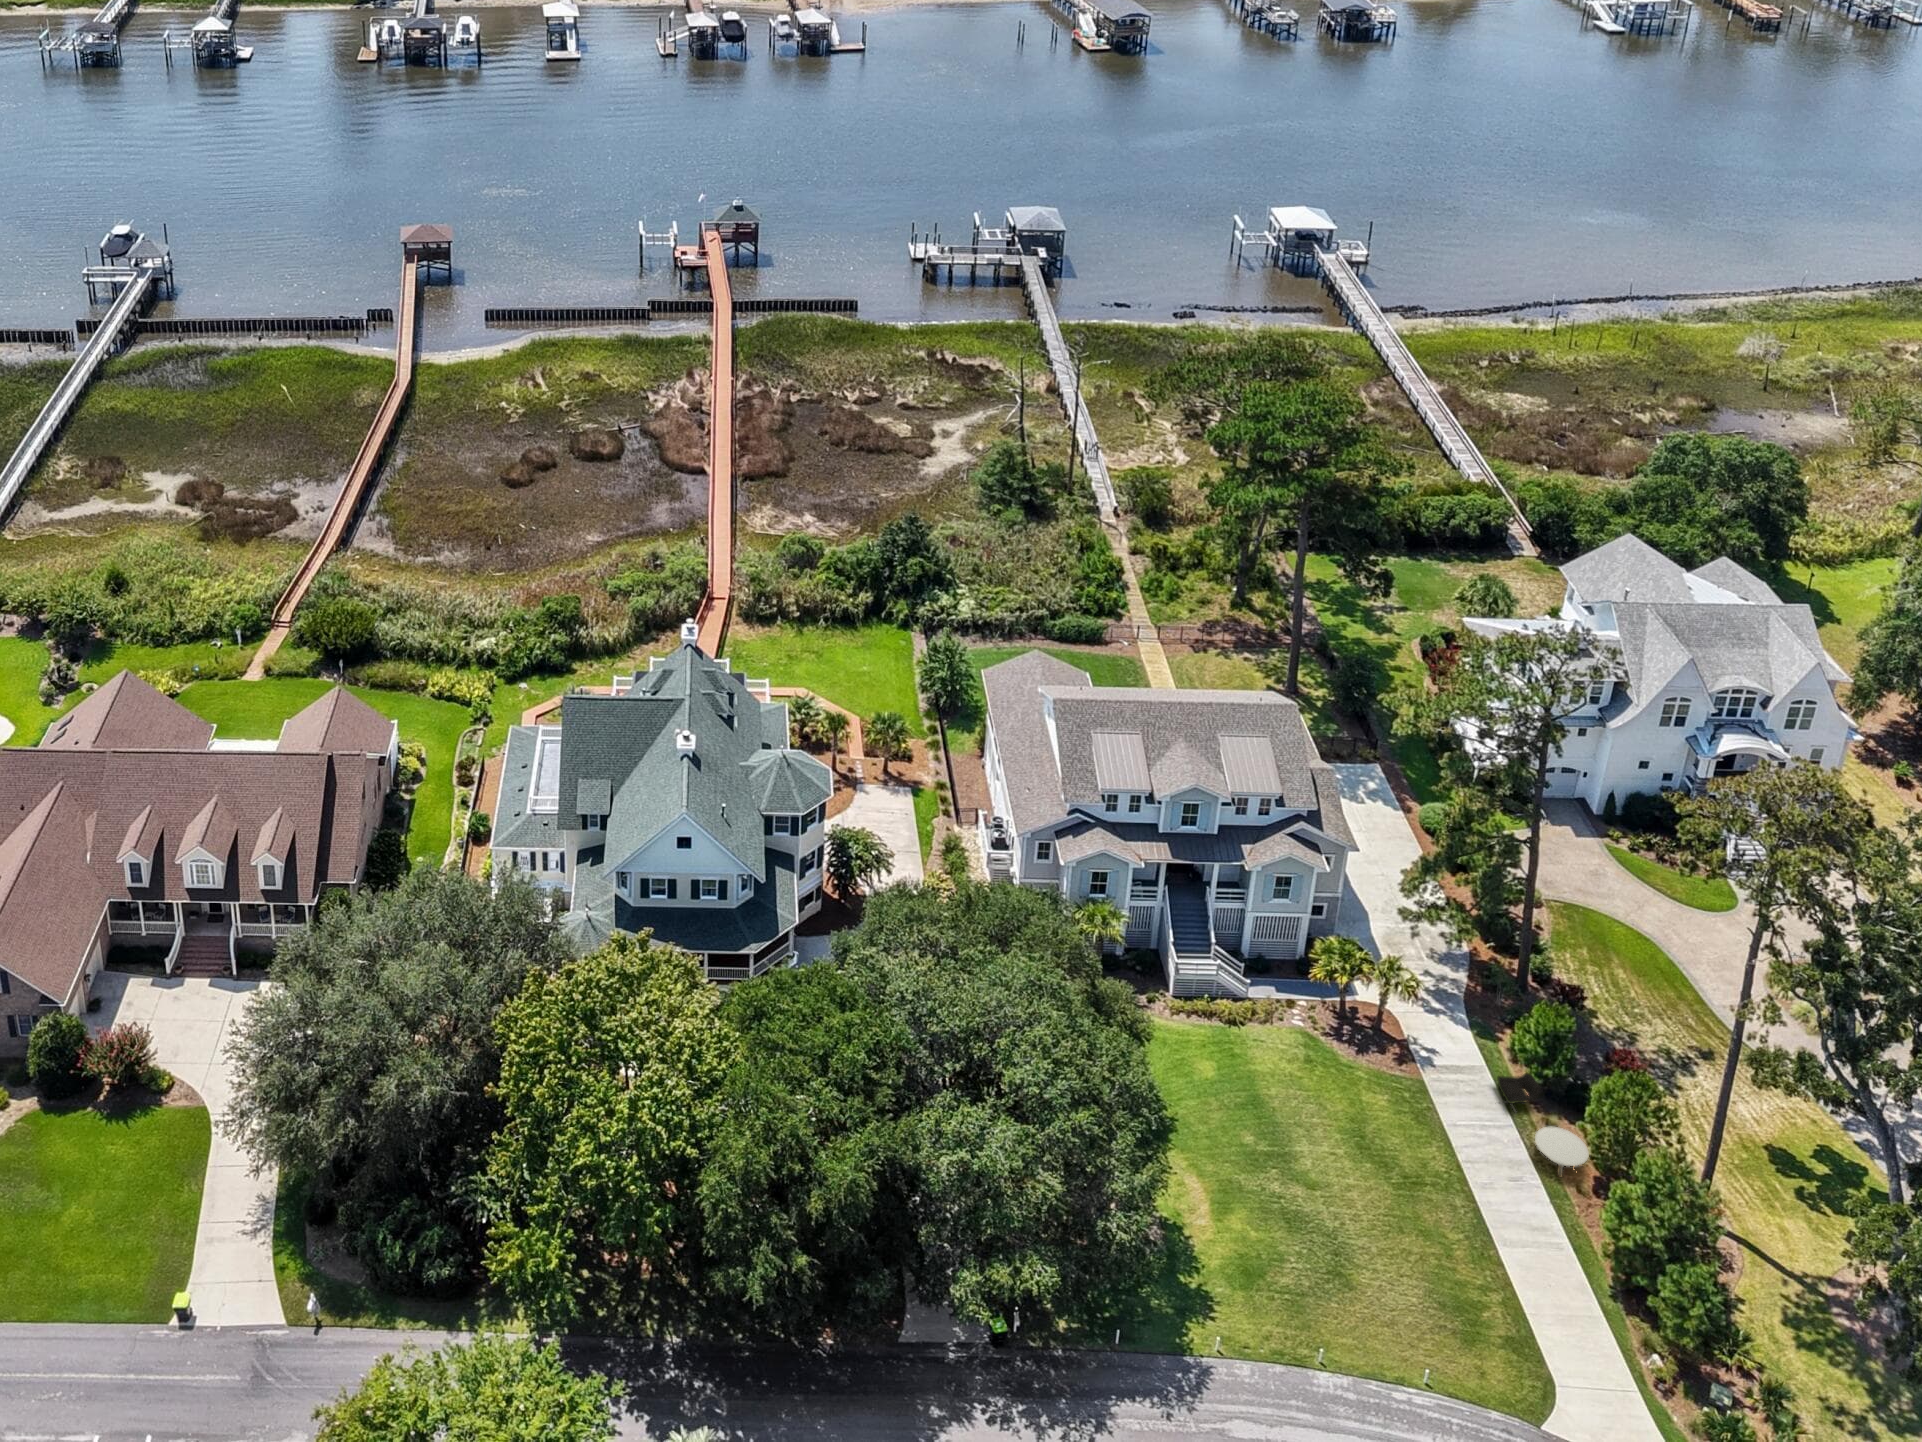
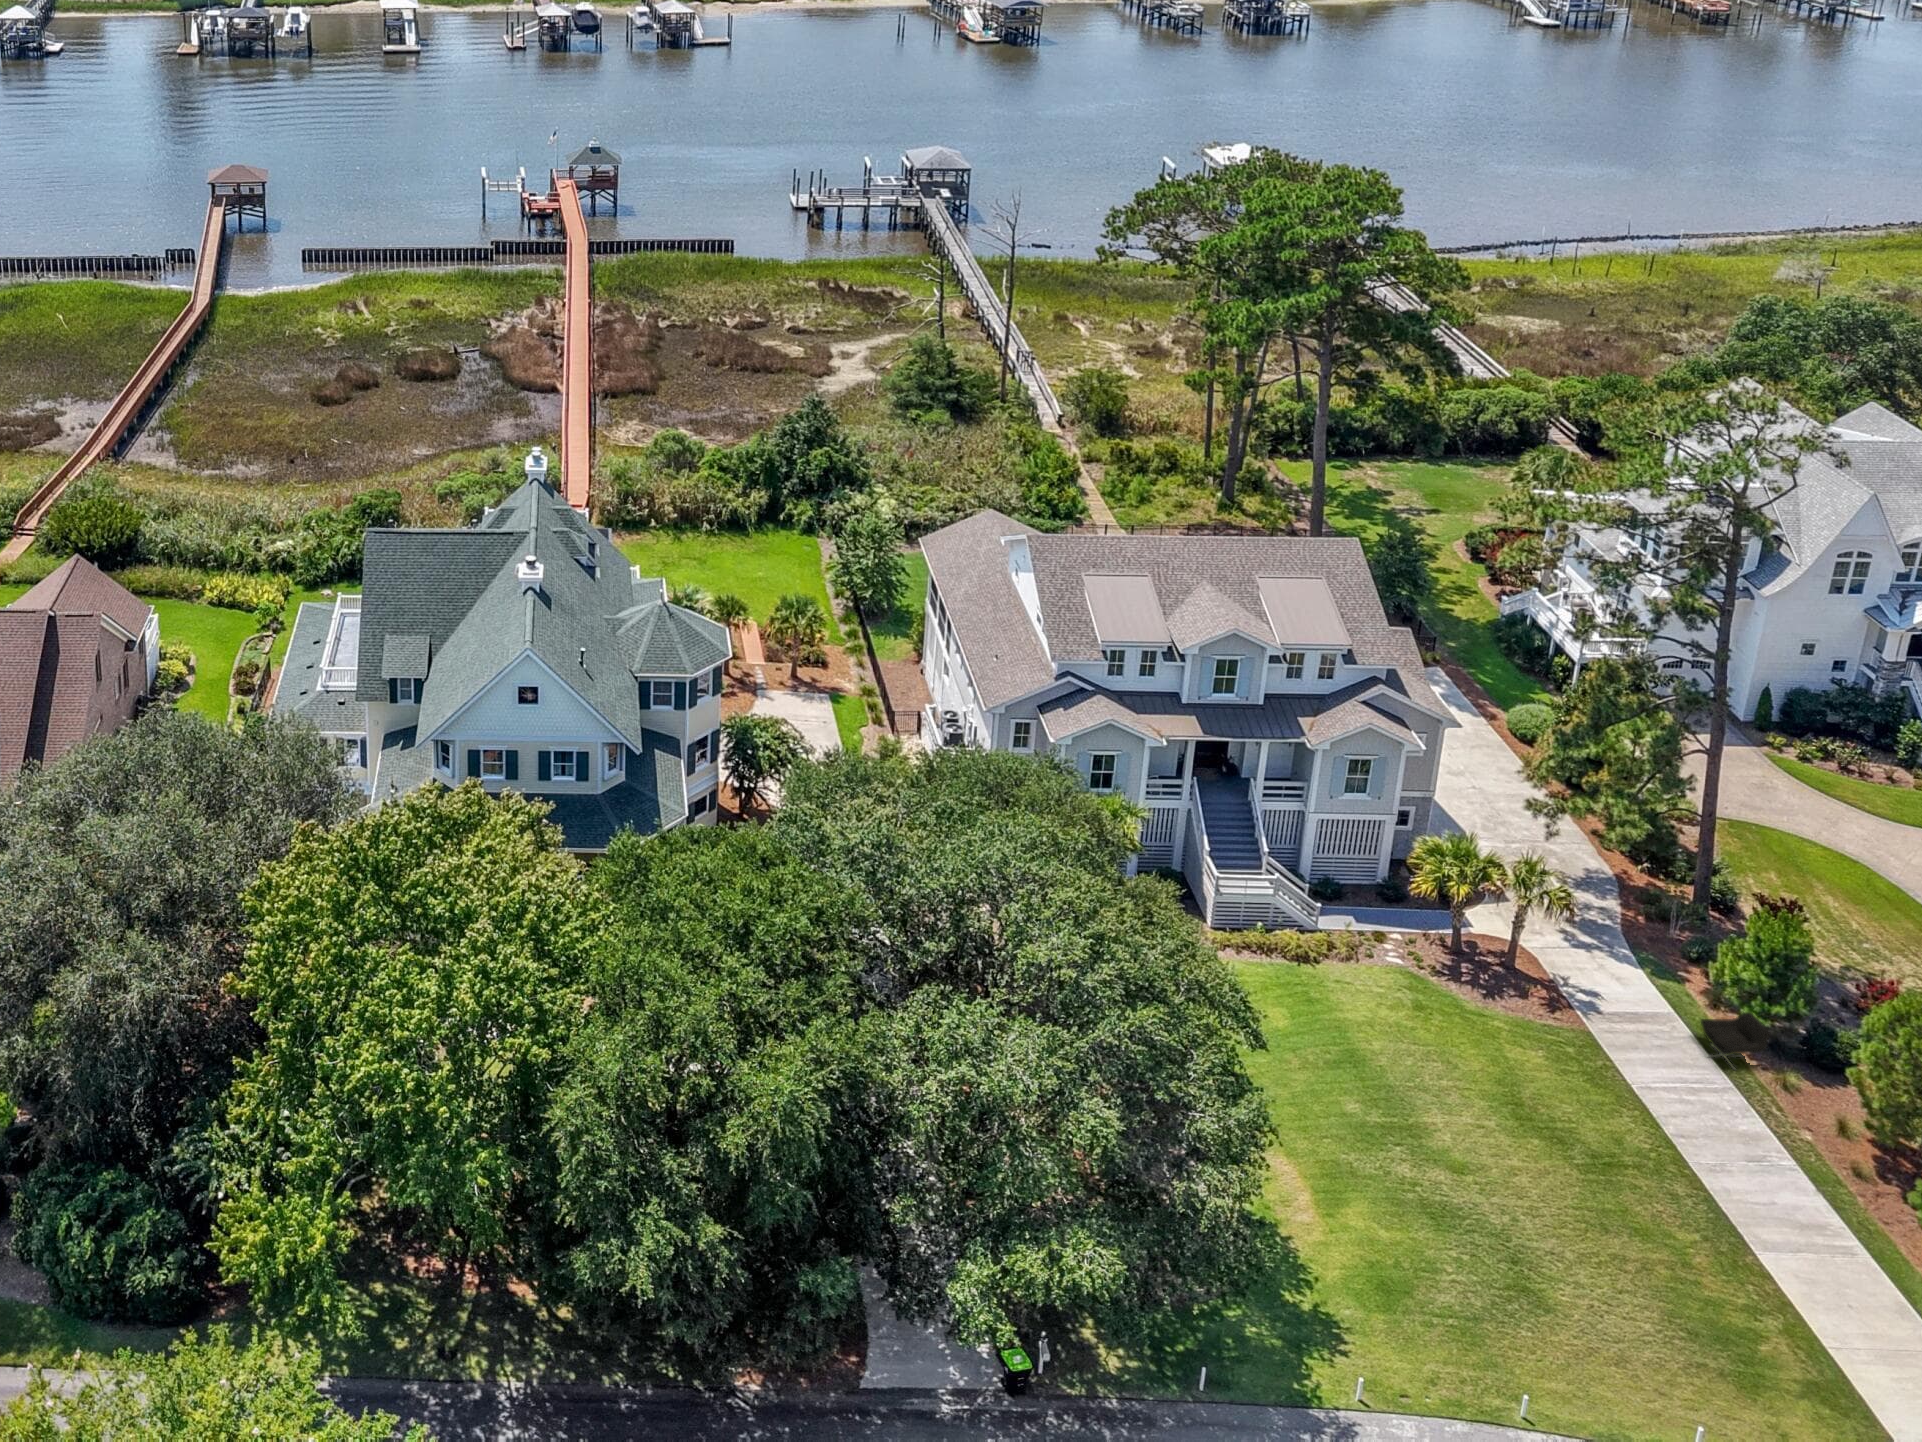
round table: present [1535,1126,1589,1177] -> none [1775,1083,1863,1155]

